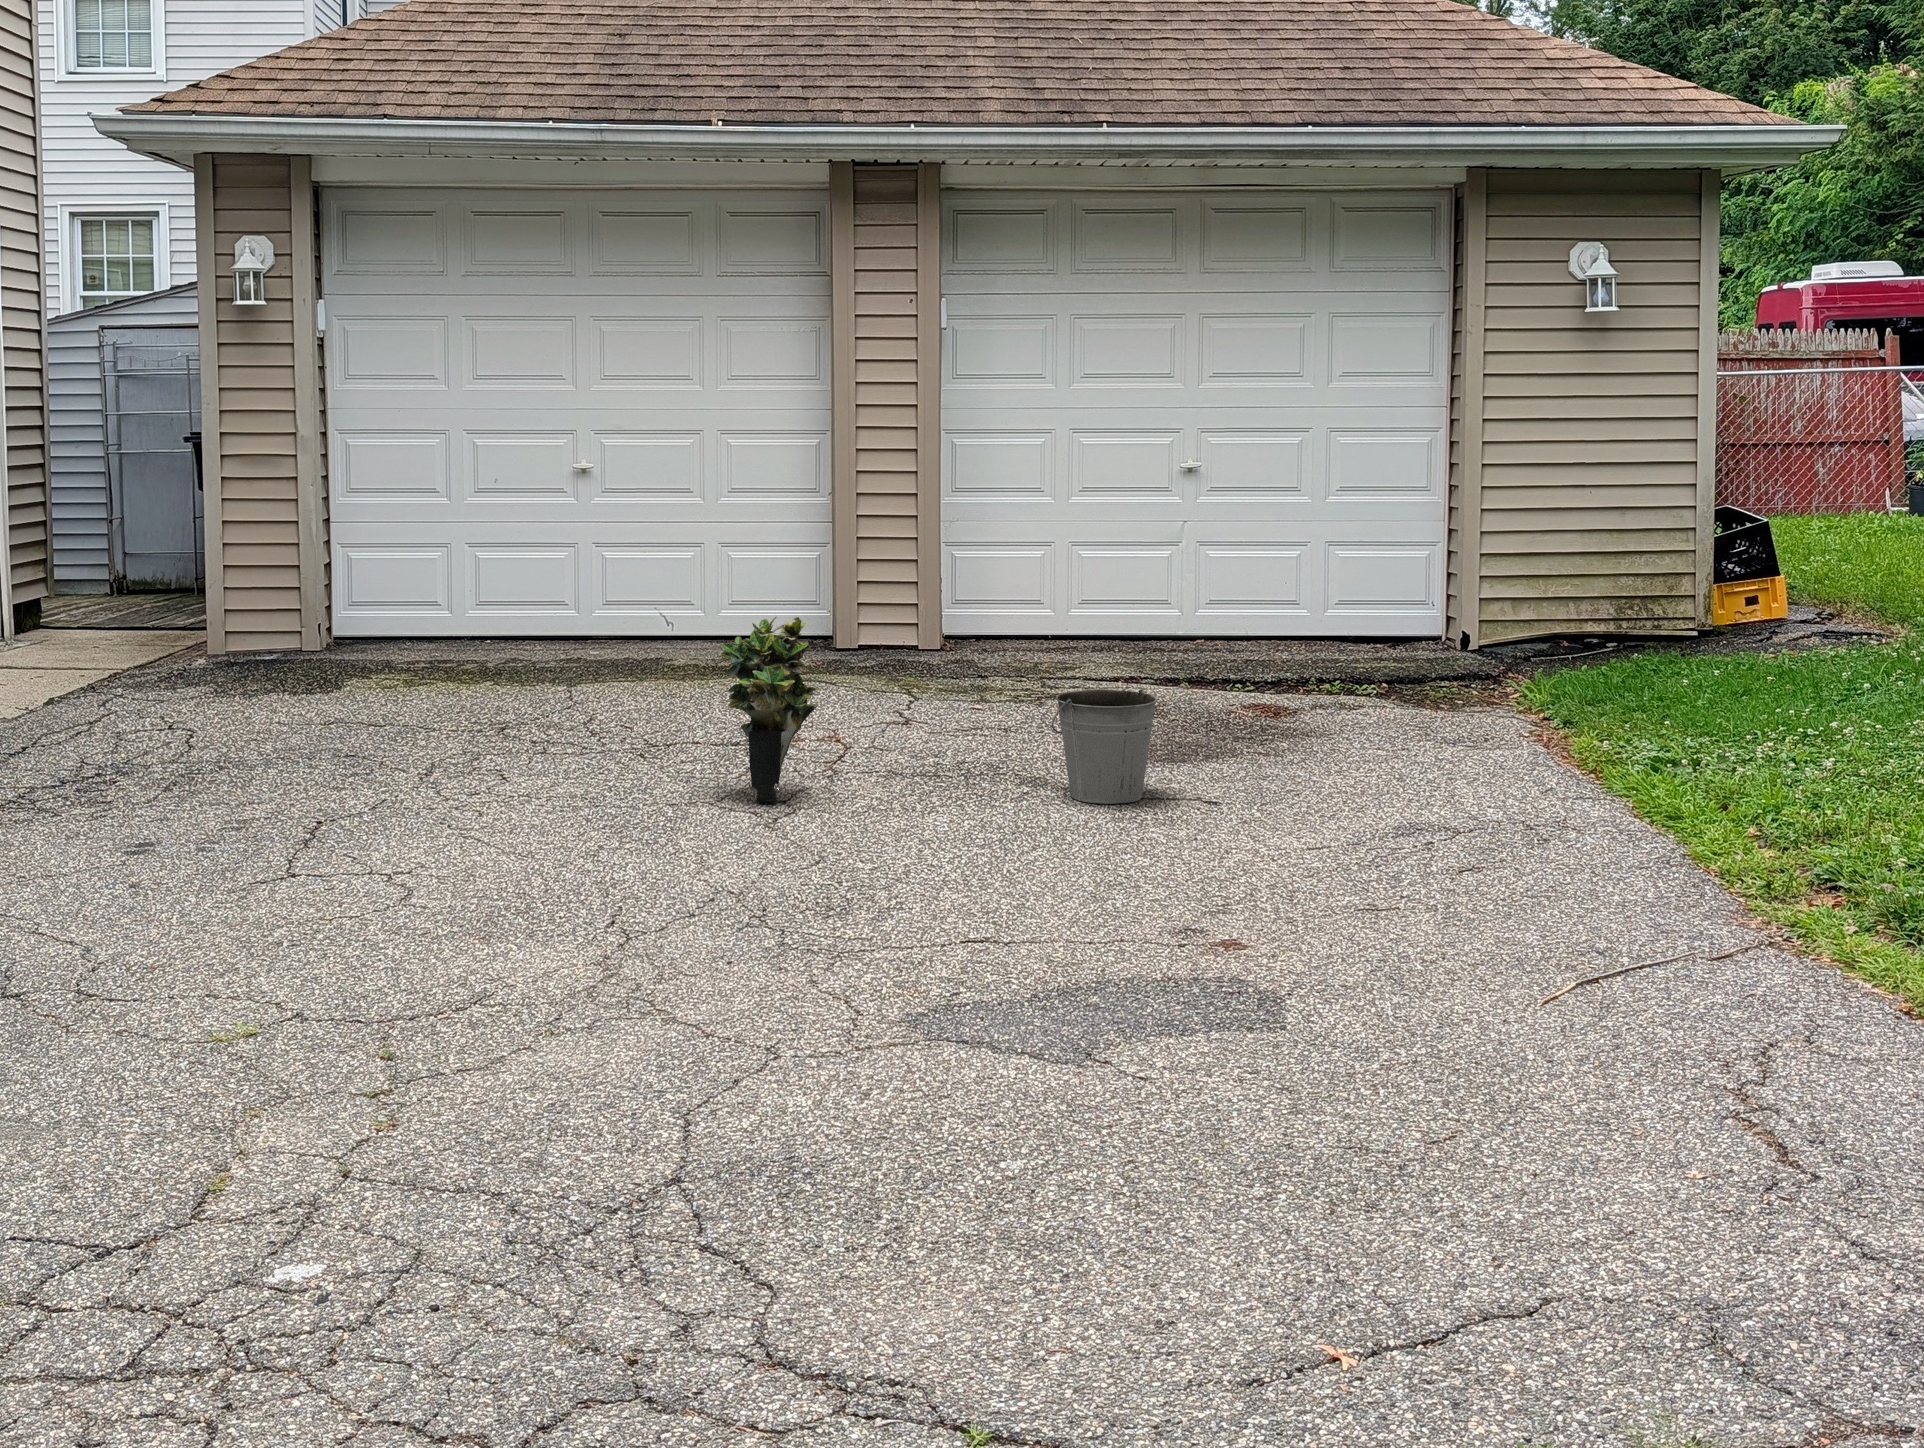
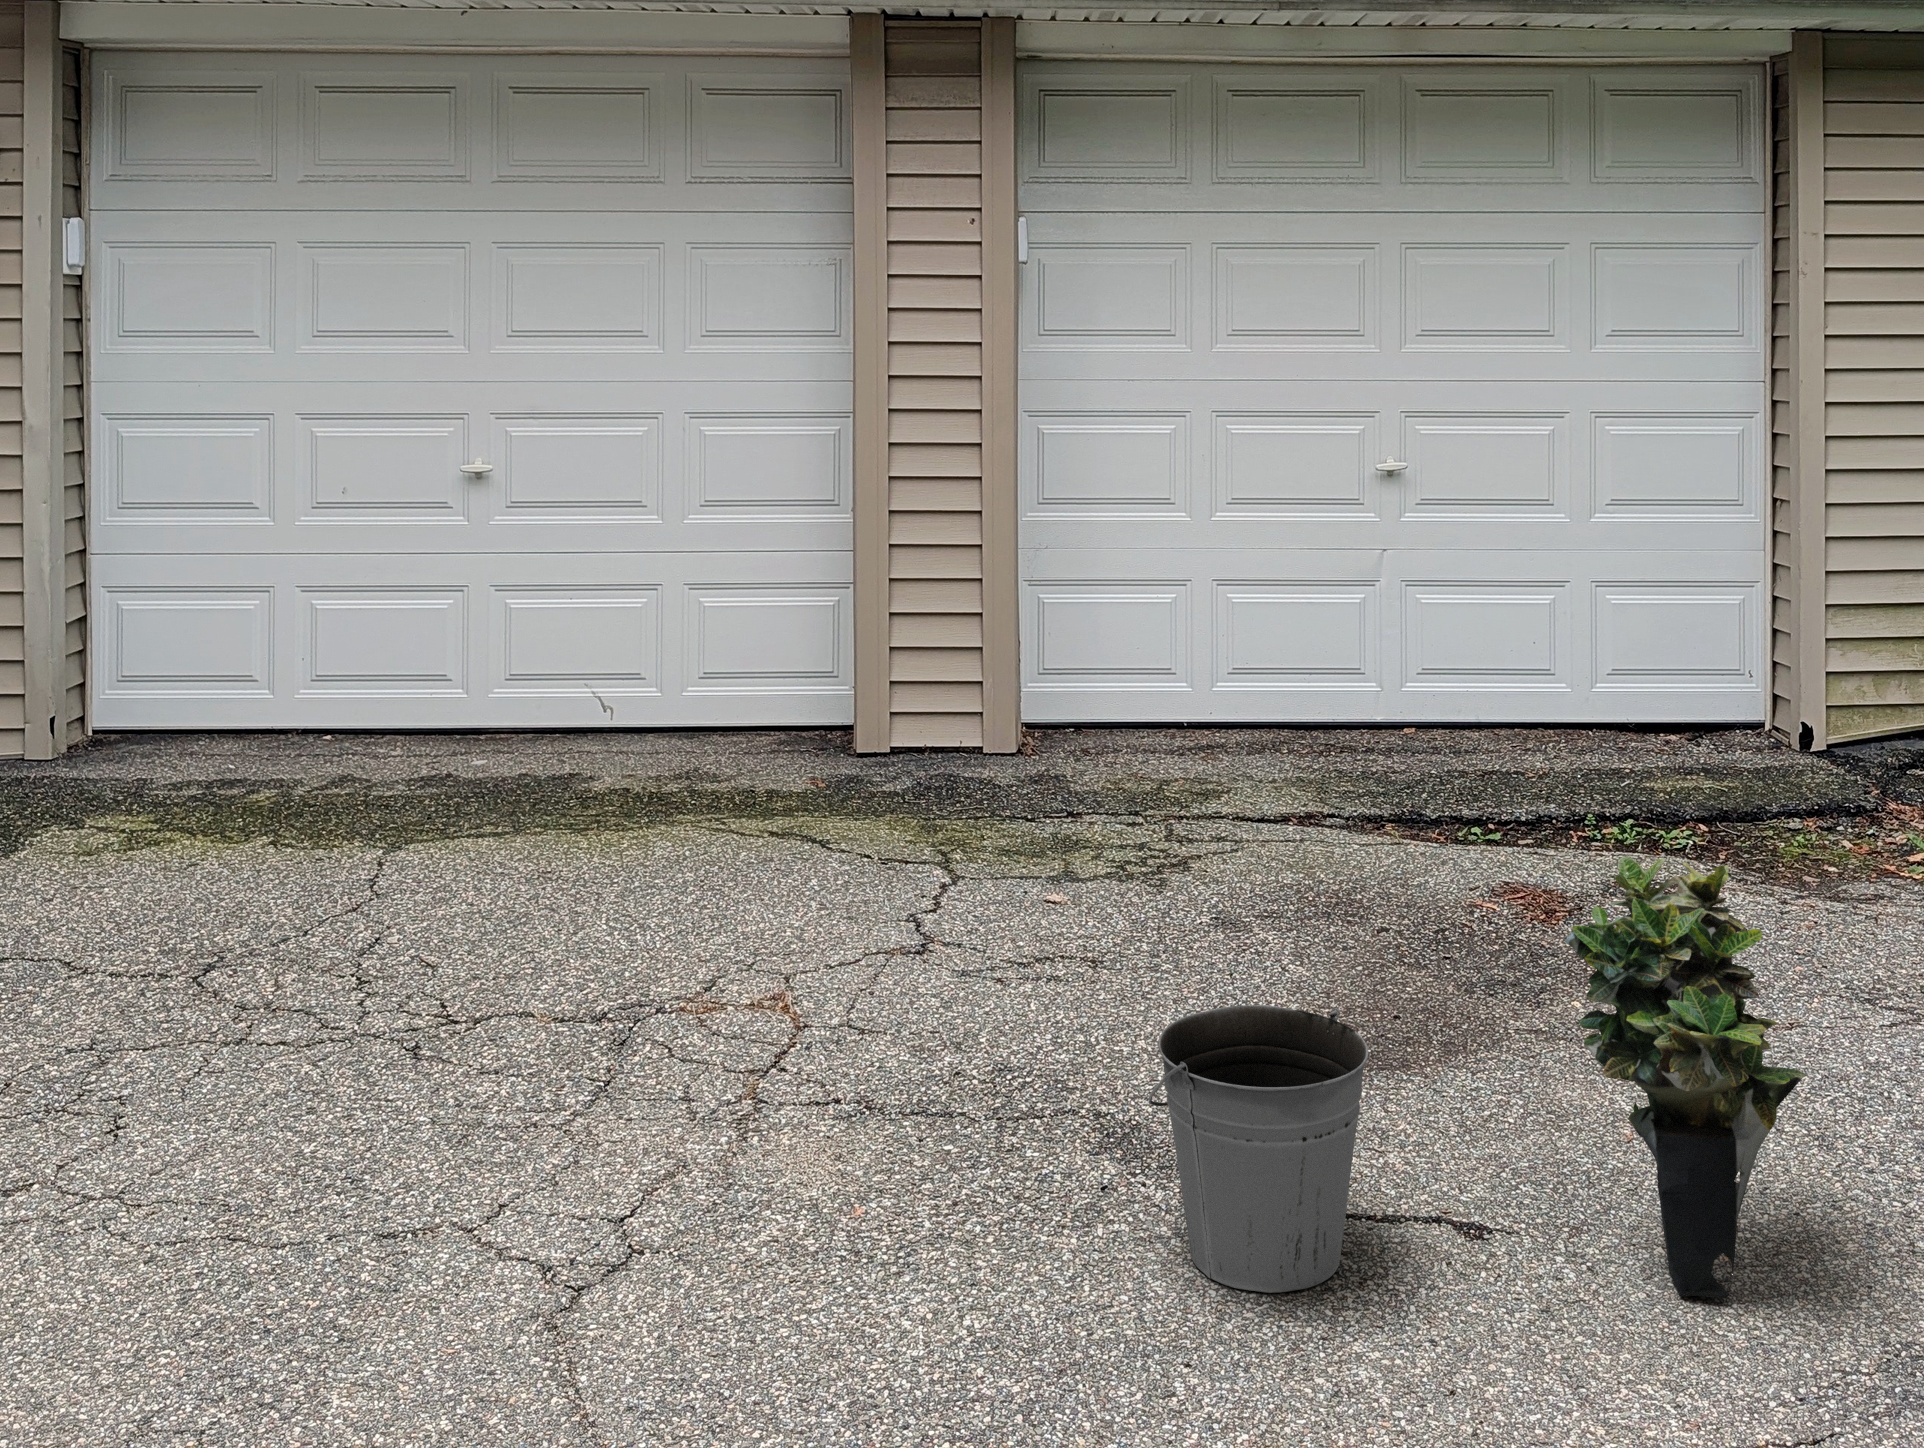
potted plant: present [721,617,819,803] -> present [1565,856,1805,1298]

